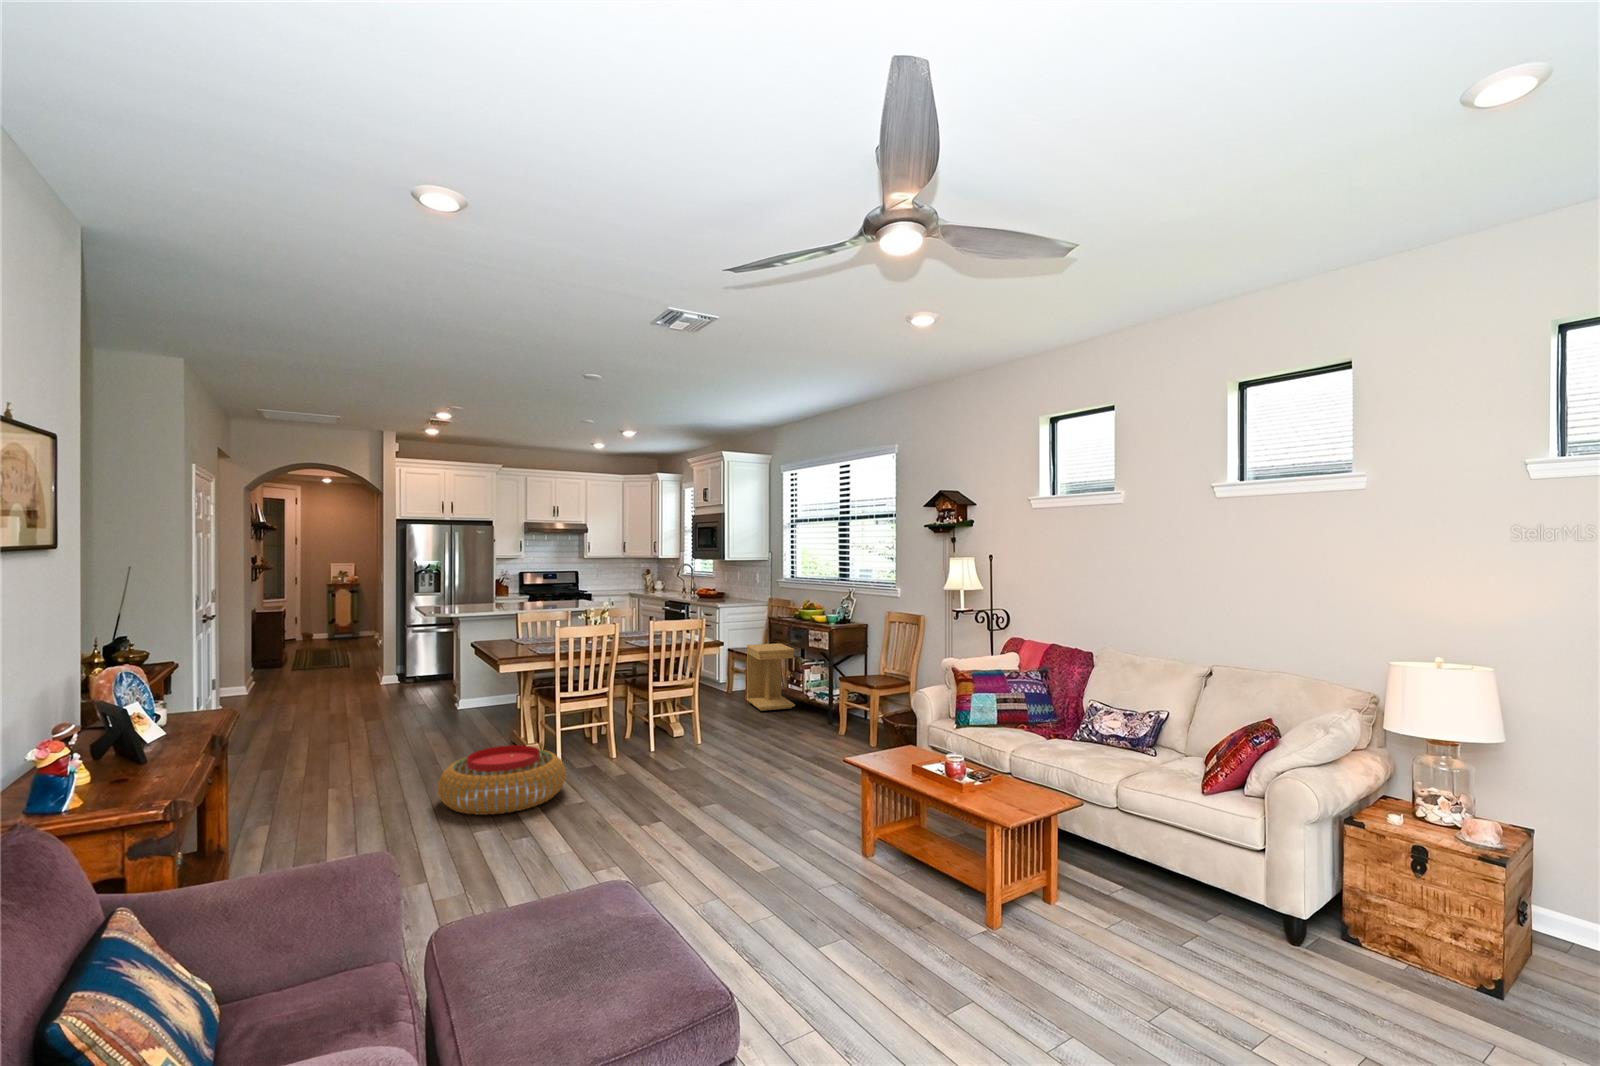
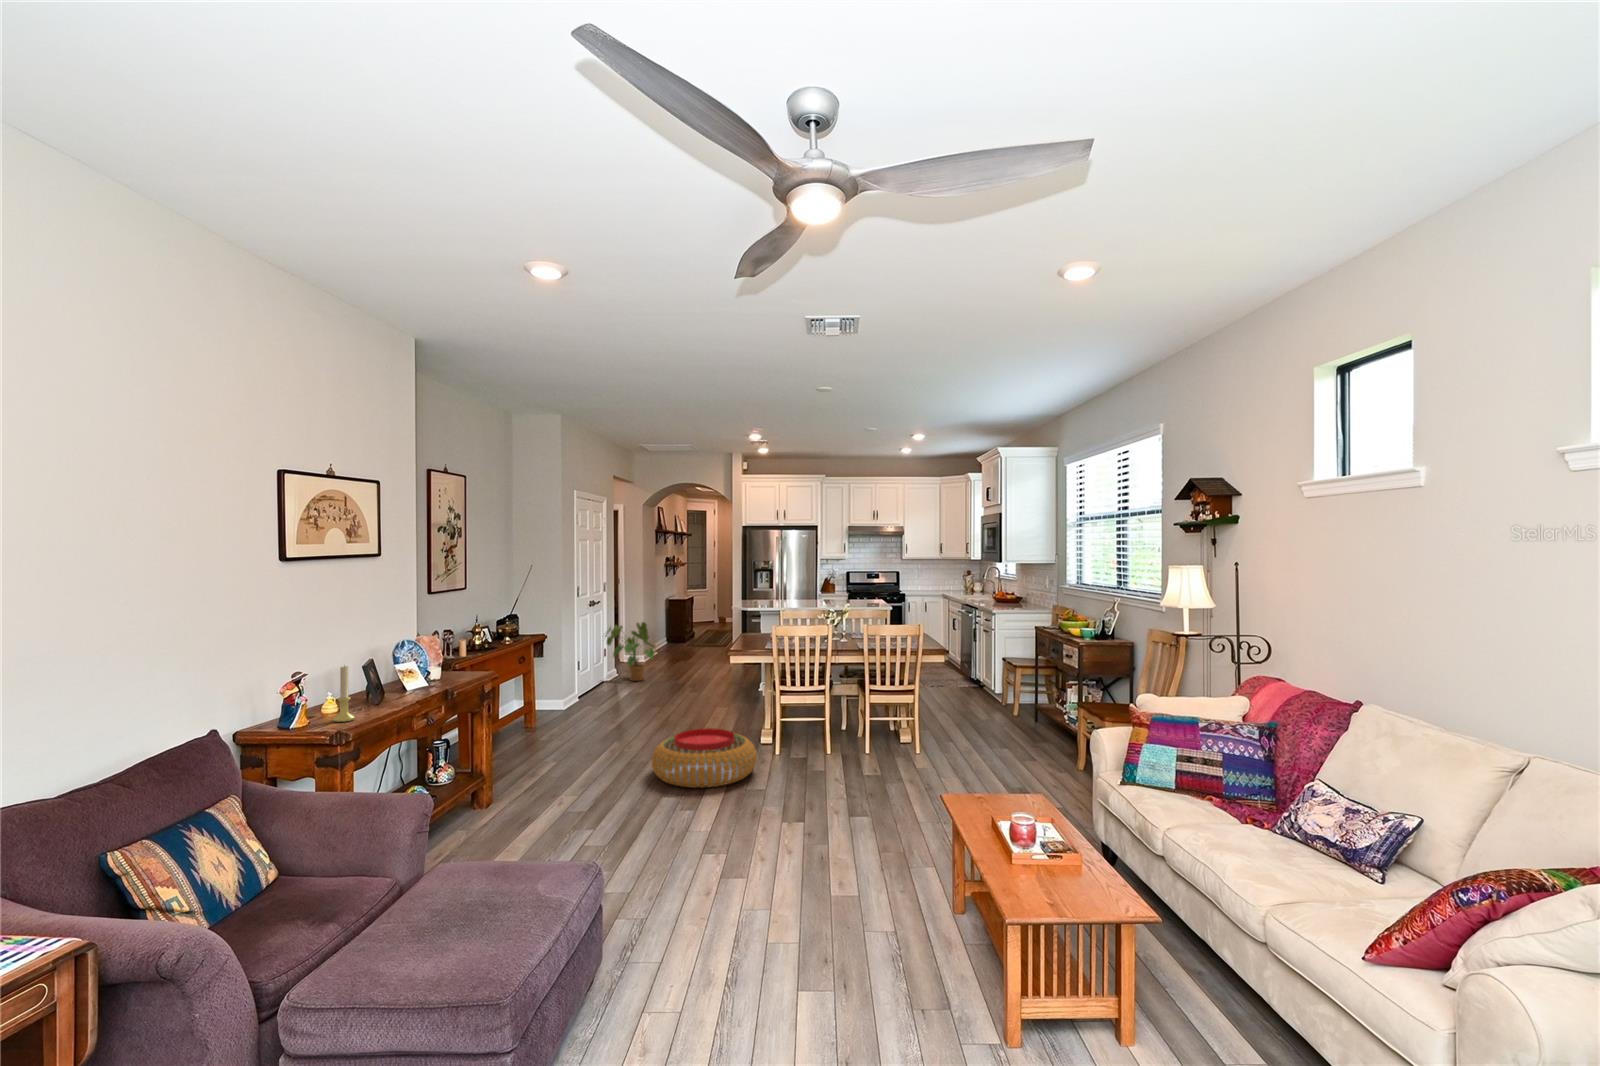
house plant: none [218,639,305,716] -> present [604,622,654,681]
side table: present [747,643,795,711] -> none [1014,656,1059,732]
candle holder: none [113,704,151,791] -> present [333,666,355,722]

